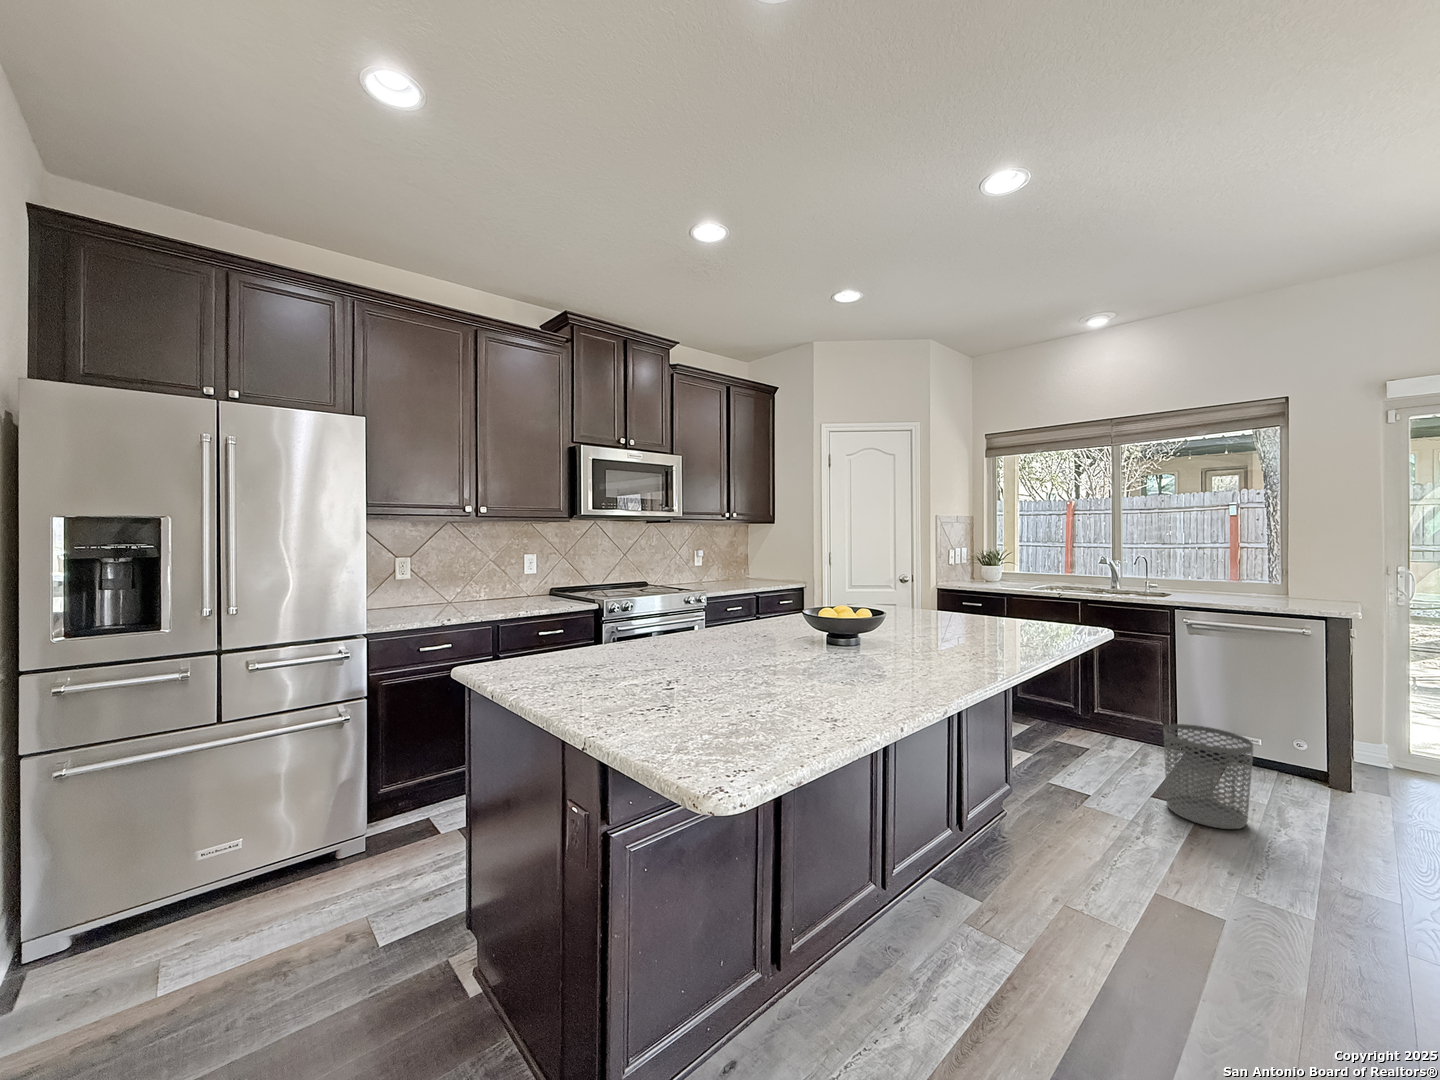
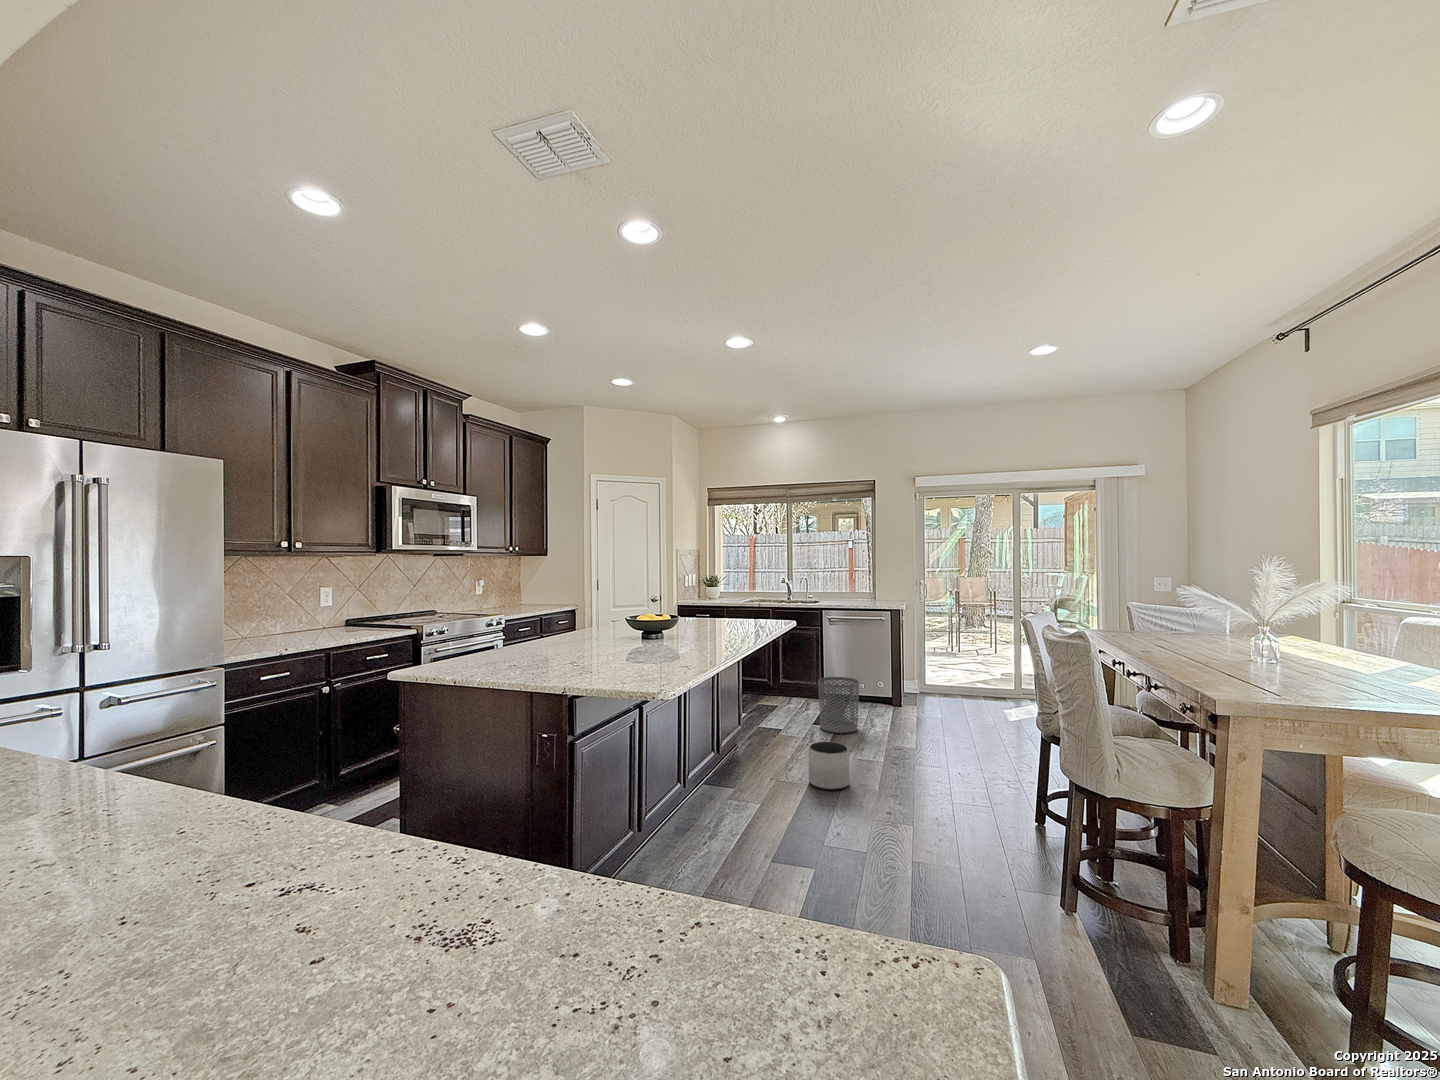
planter: none [1138,861,1236,974] -> present [809,742,850,790]

